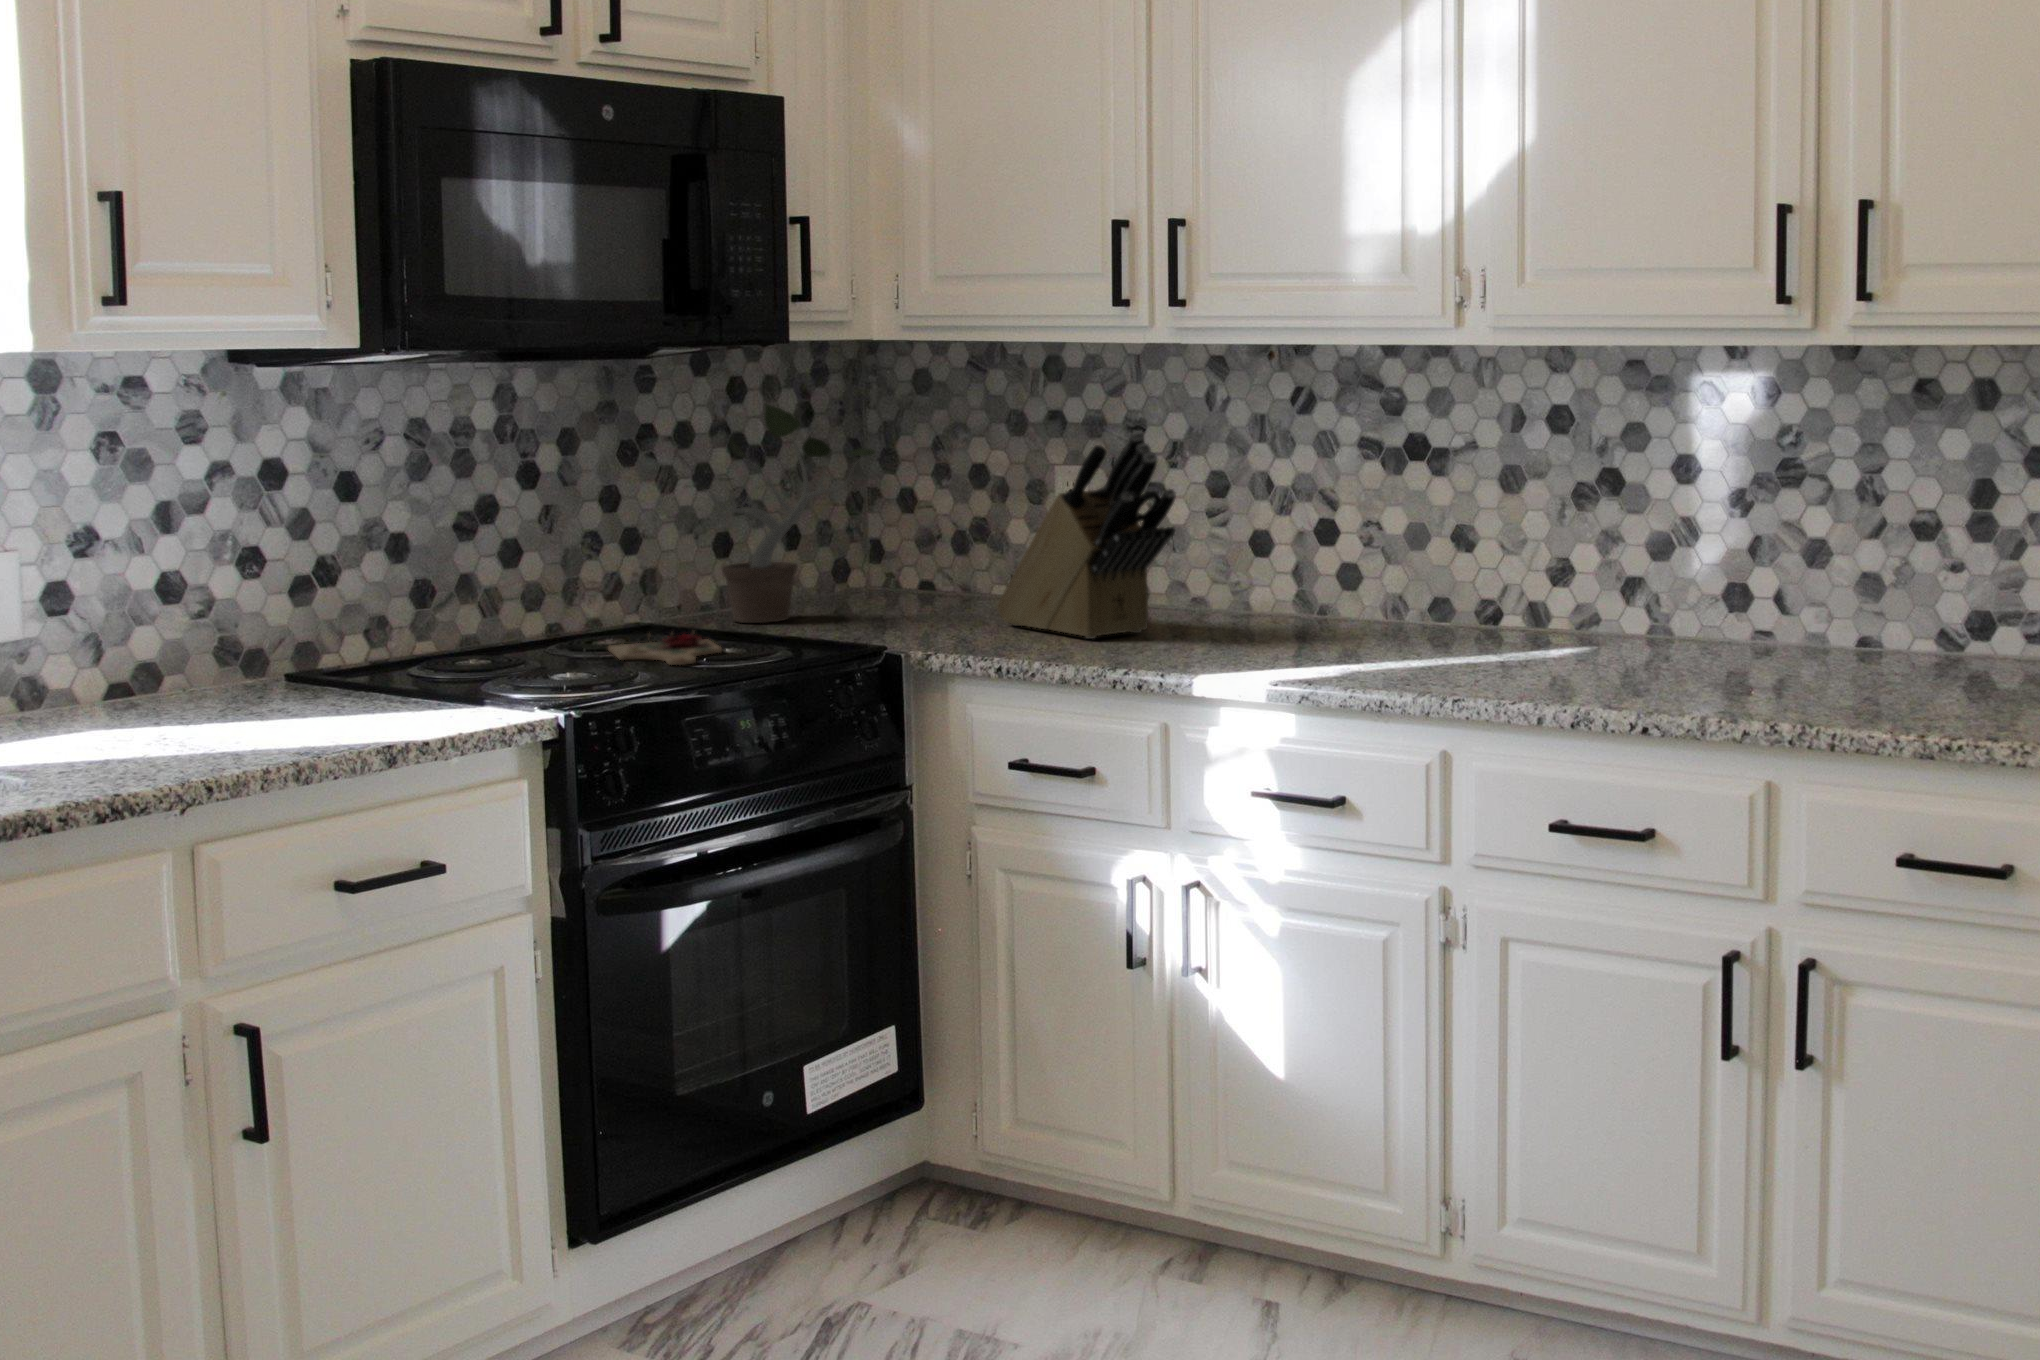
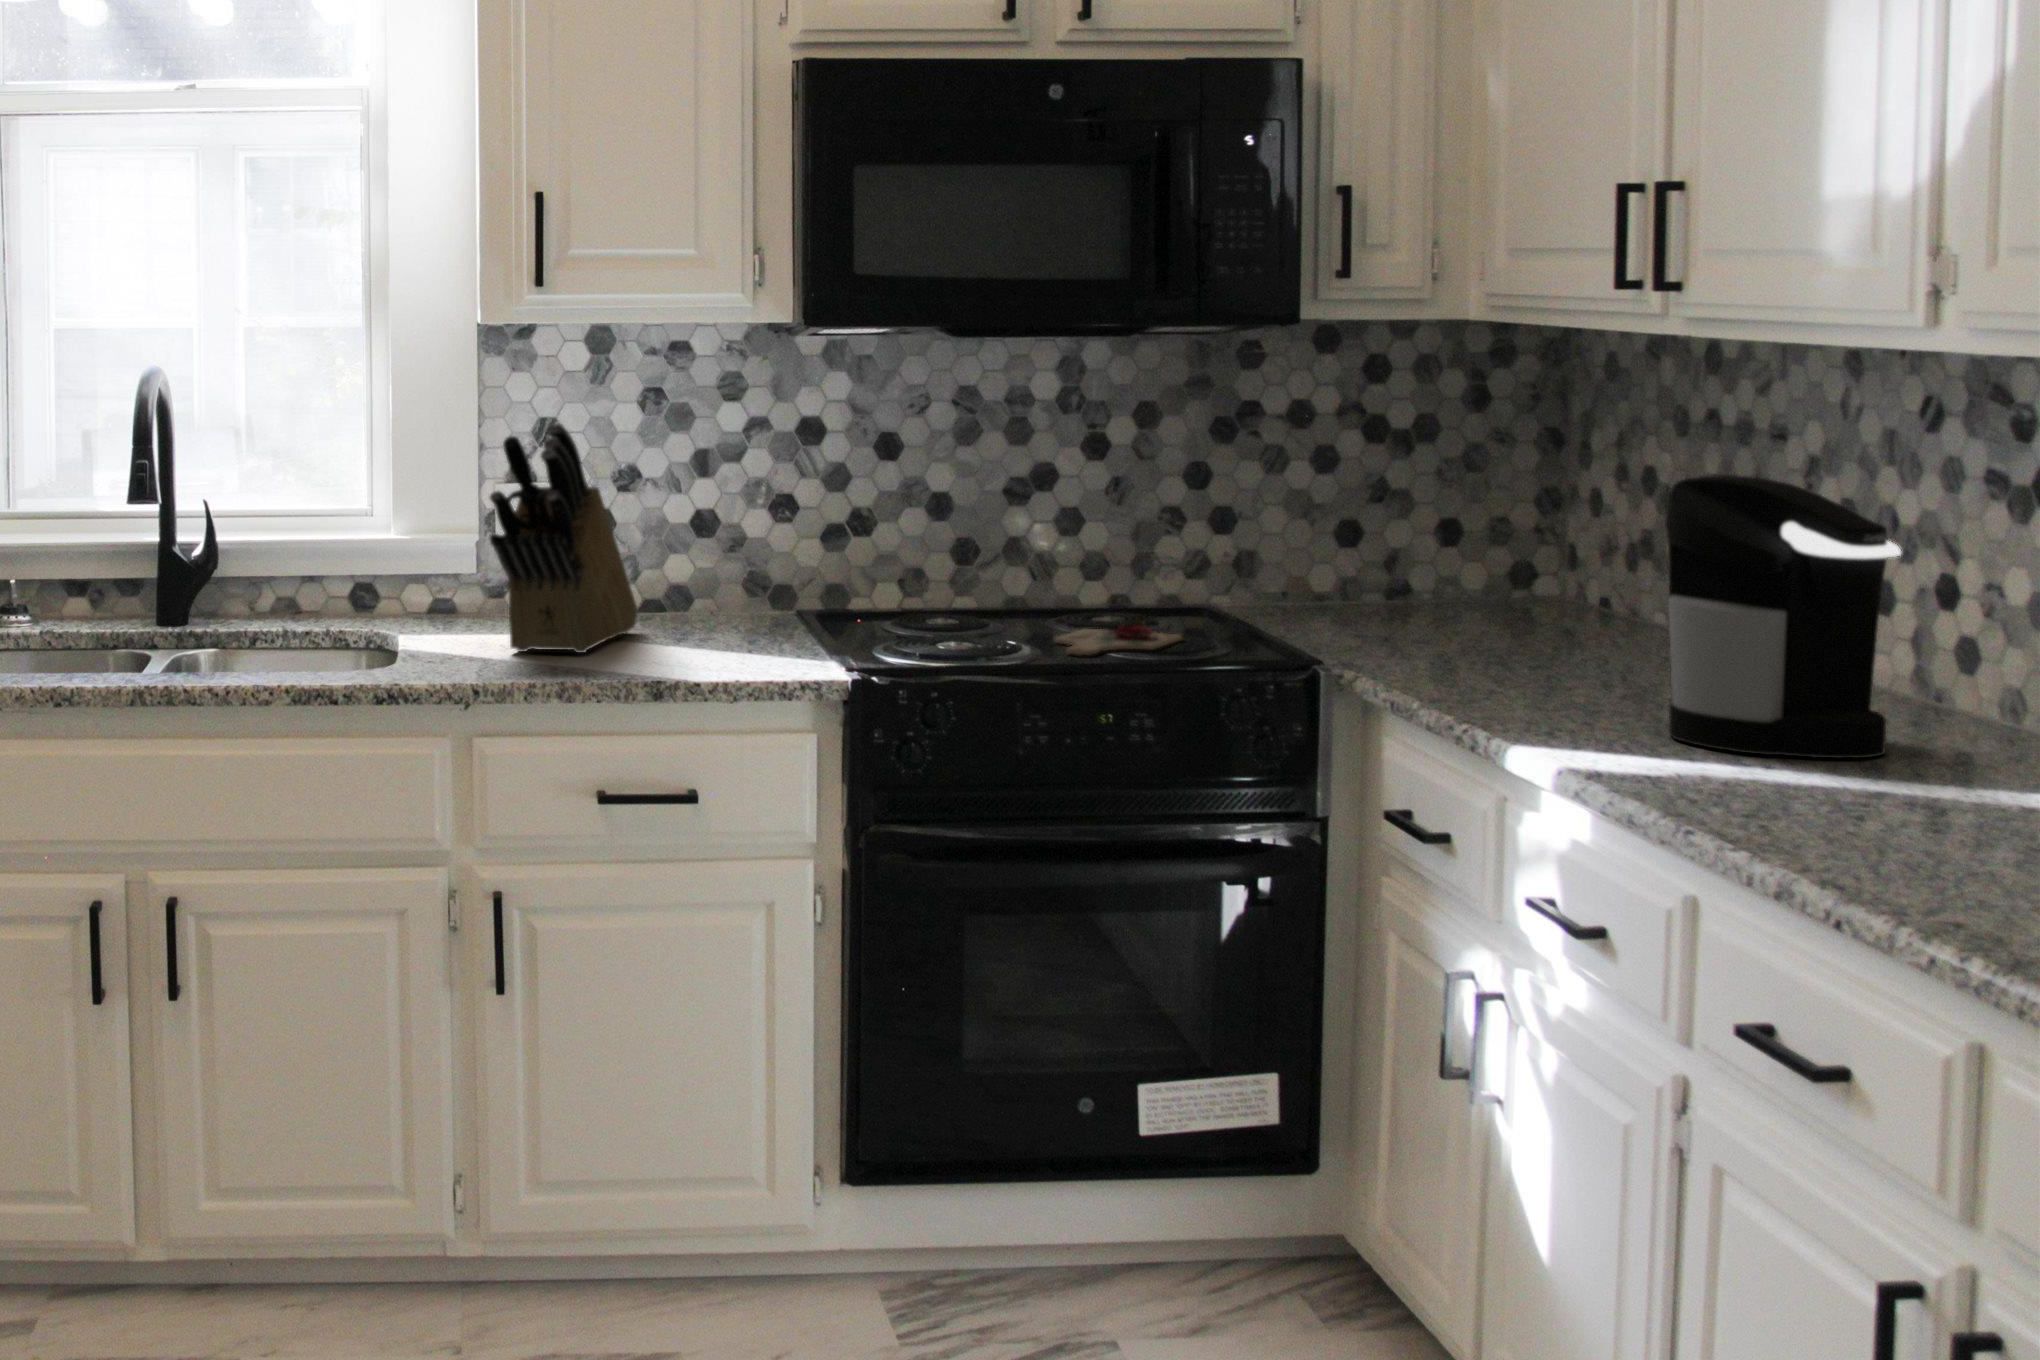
potted plant: present [693,404,875,623] -> none [1223,374,1455,629]
knife block: present [997,432,1176,639] -> present [490,423,638,653]
coffee maker: none [1254,453,1421,652] -> present [1665,474,1901,758]

